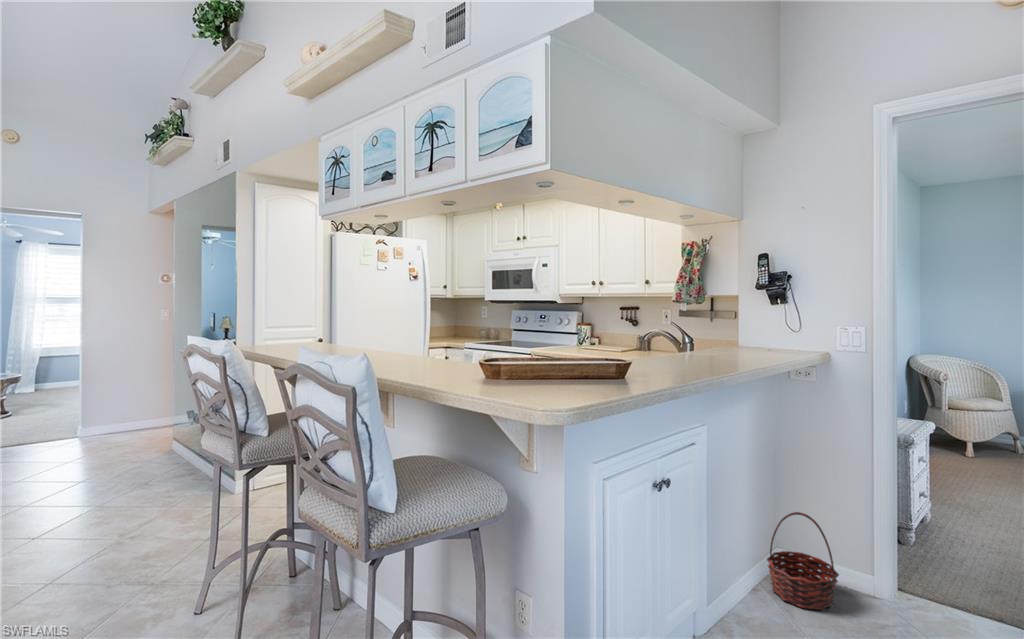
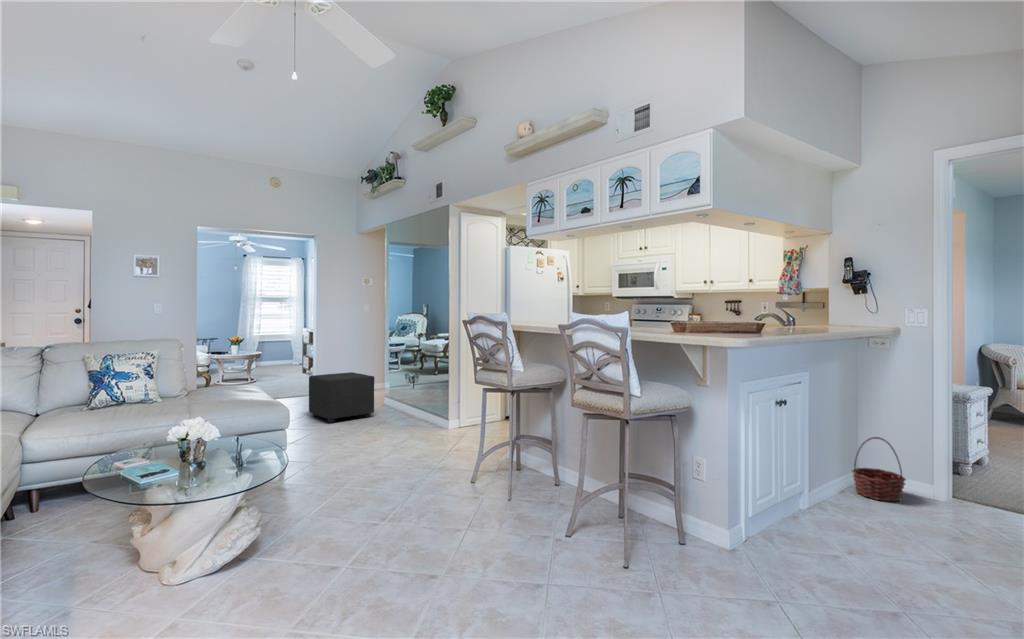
ottoman: none [60,403,160,481] -> present [309,372,374,423]

